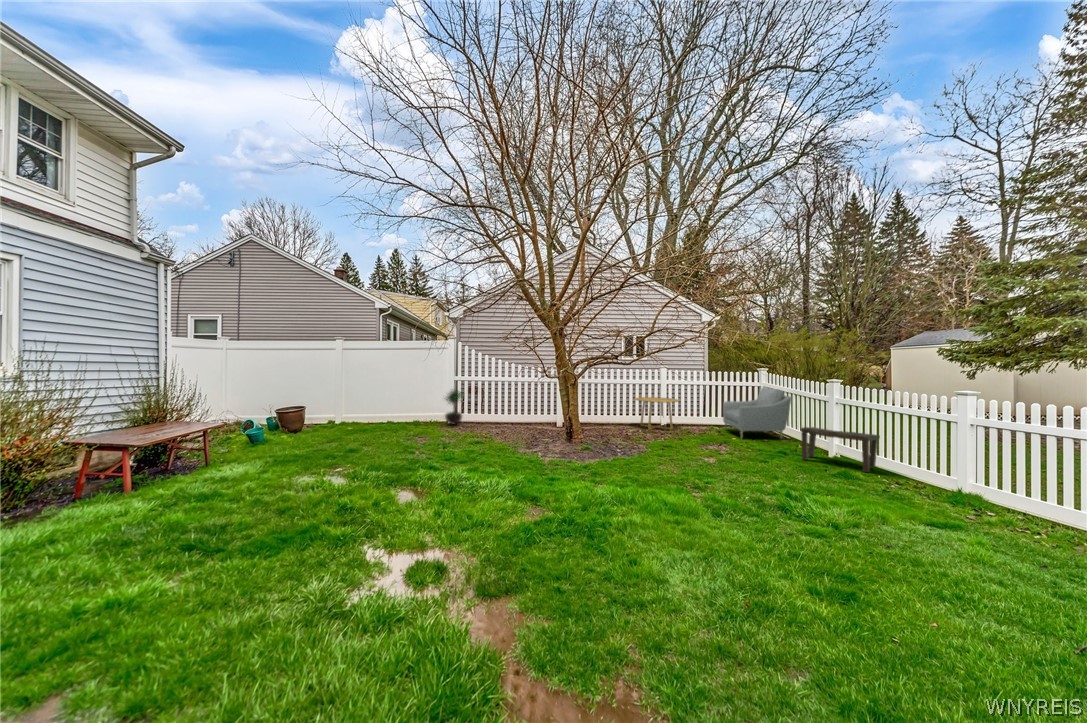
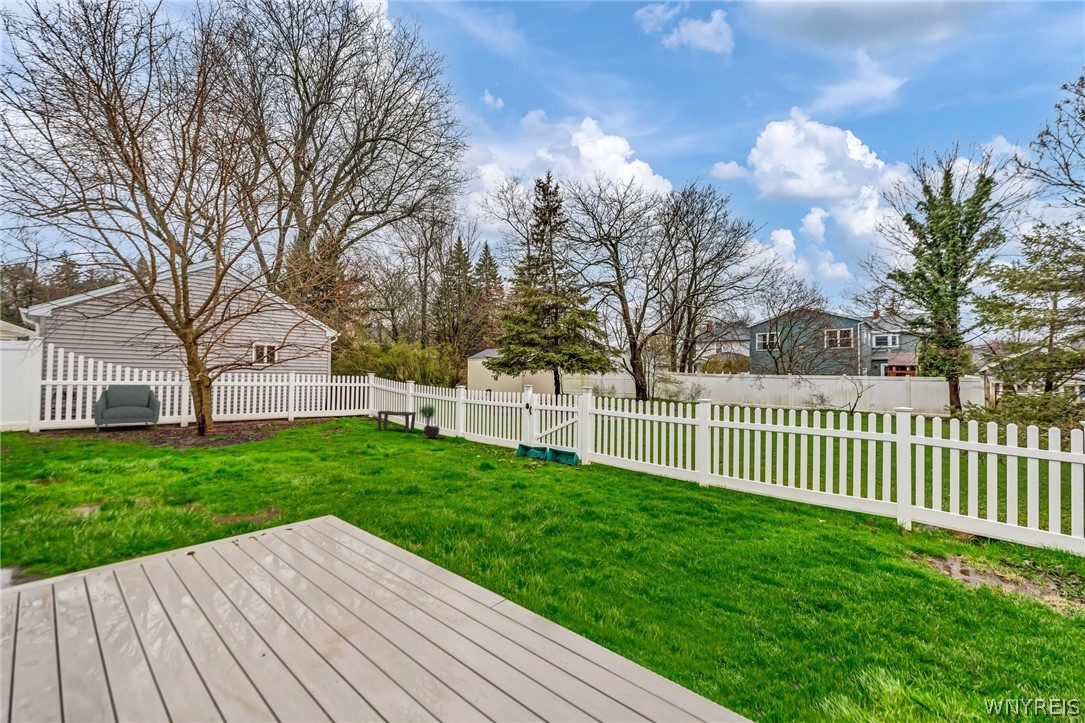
chair: present [723,387,792,439] -> present [94,385,161,432]
potted tree: present [444,390,463,425] -> present [419,405,439,438]
round table: present [635,397,679,430] -> none [266,397,306,422]

